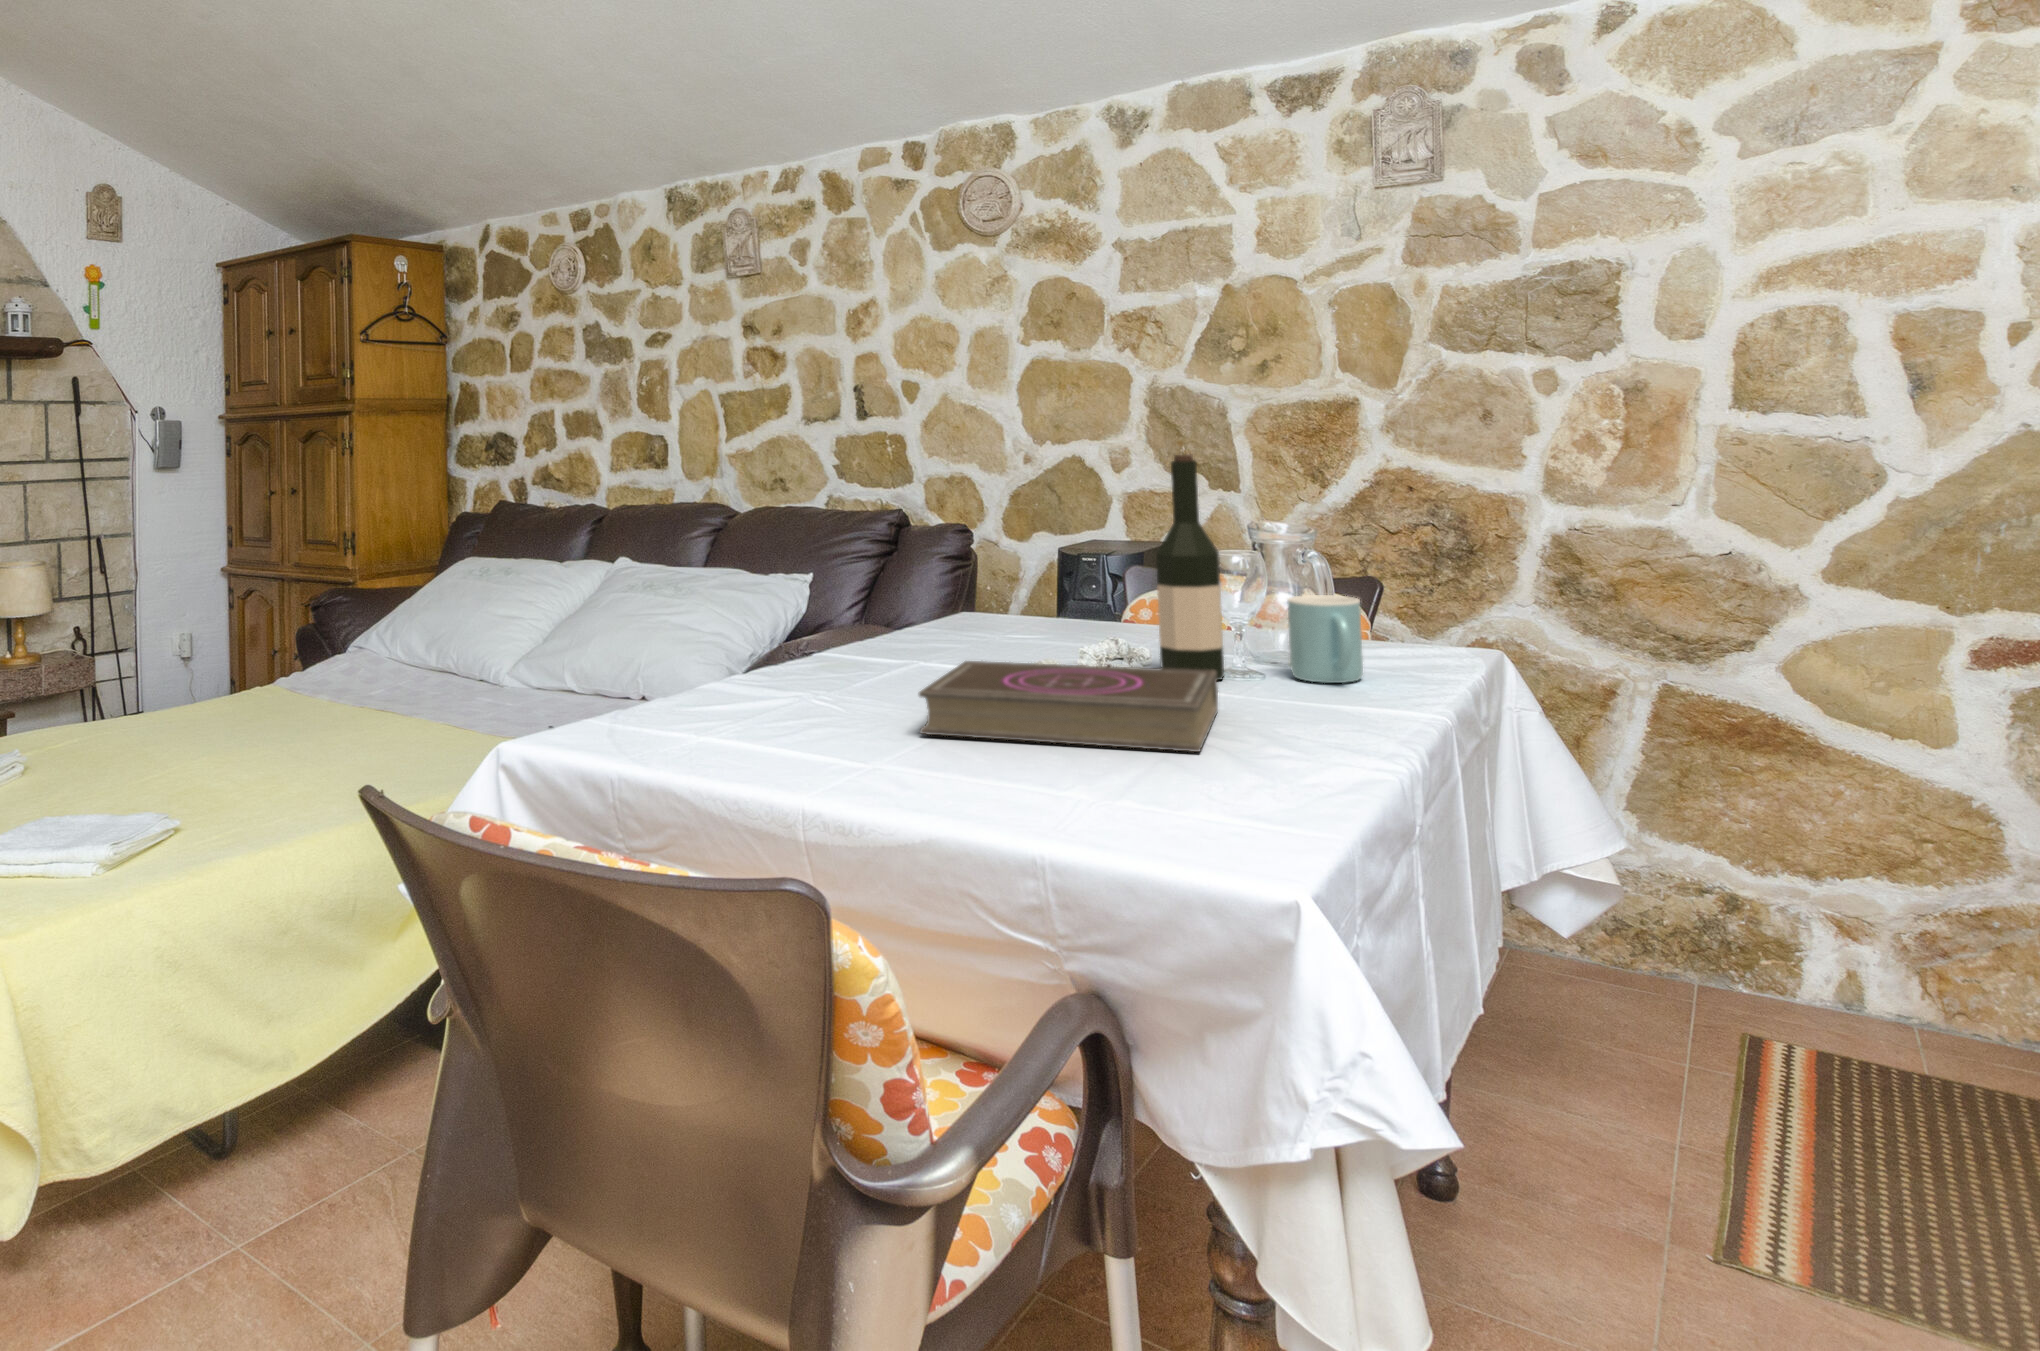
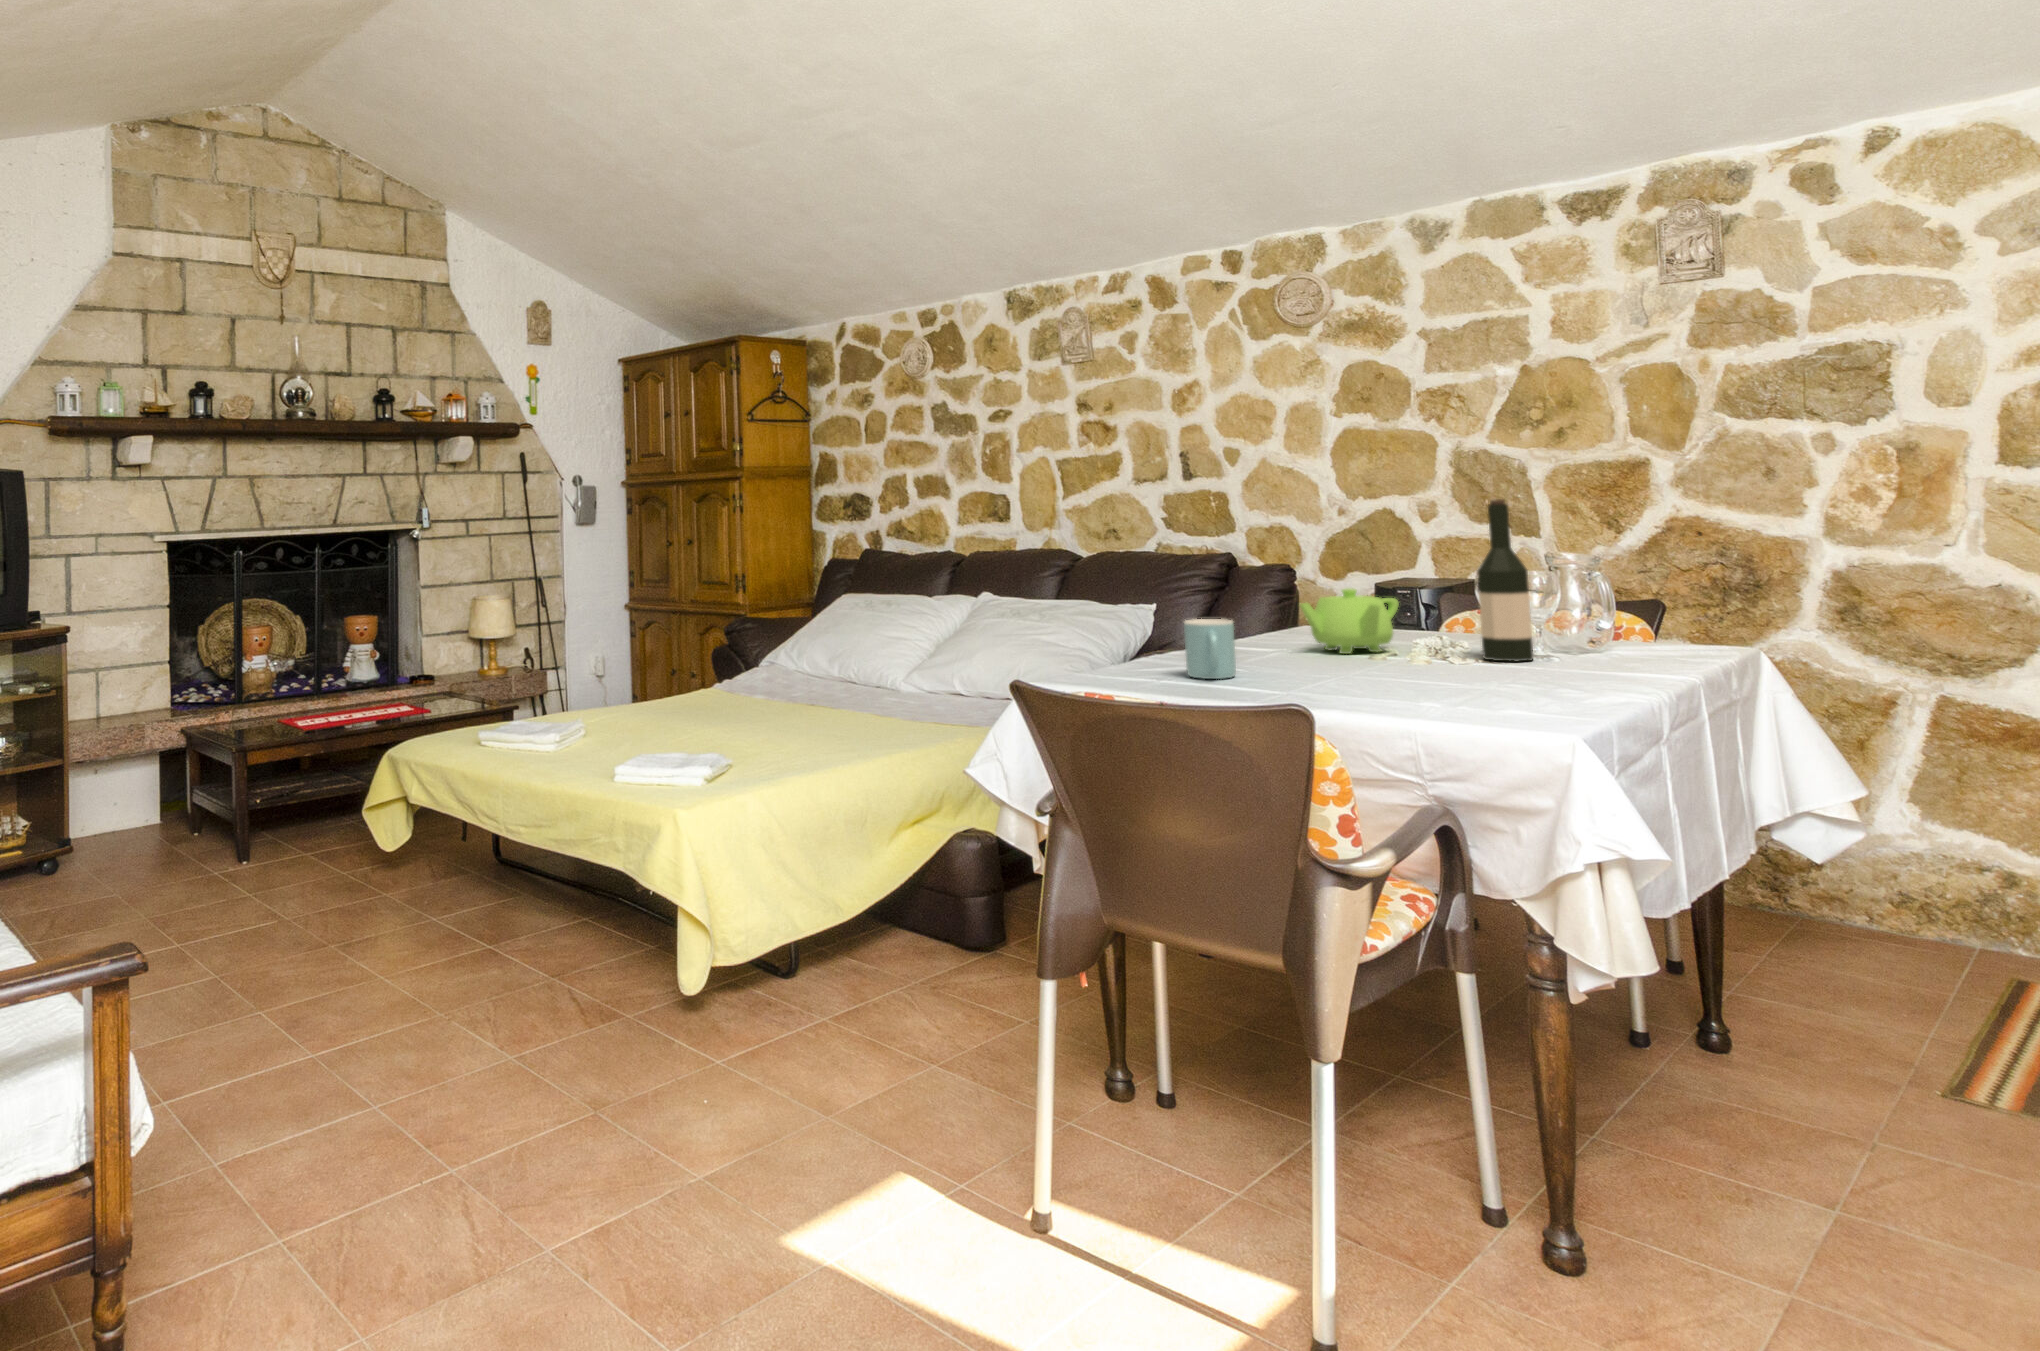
teapot: none [933,575,1061,667] -> present [1300,588,1399,654]
mug: present [1288,595,1363,683] -> present [1184,619,1236,679]
book: present [919,661,1218,752] -> none [1309,643,1531,694]

